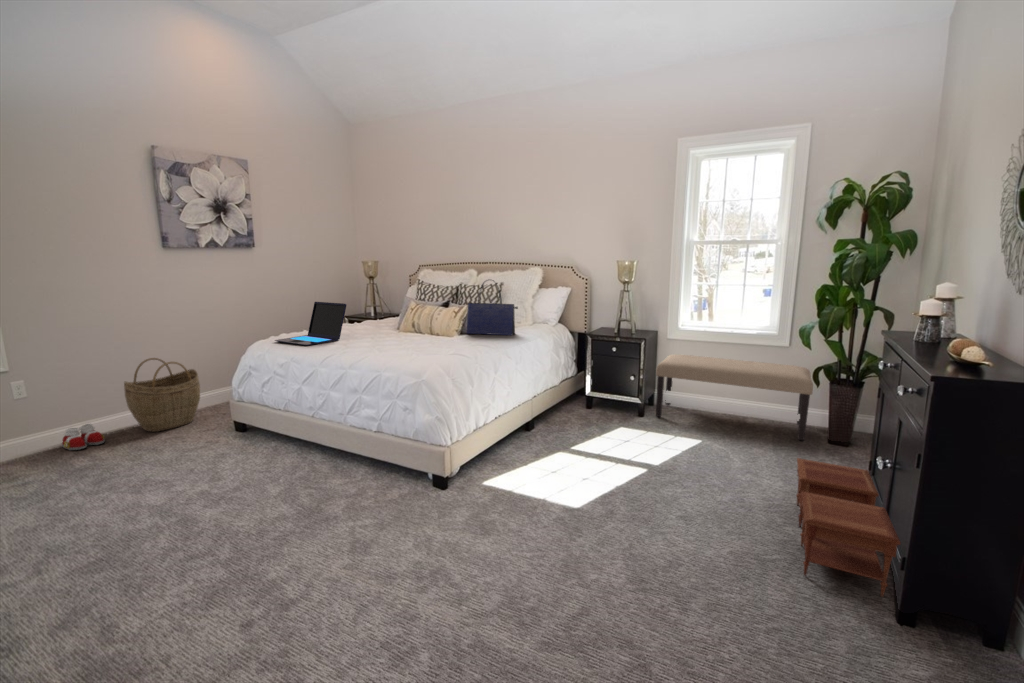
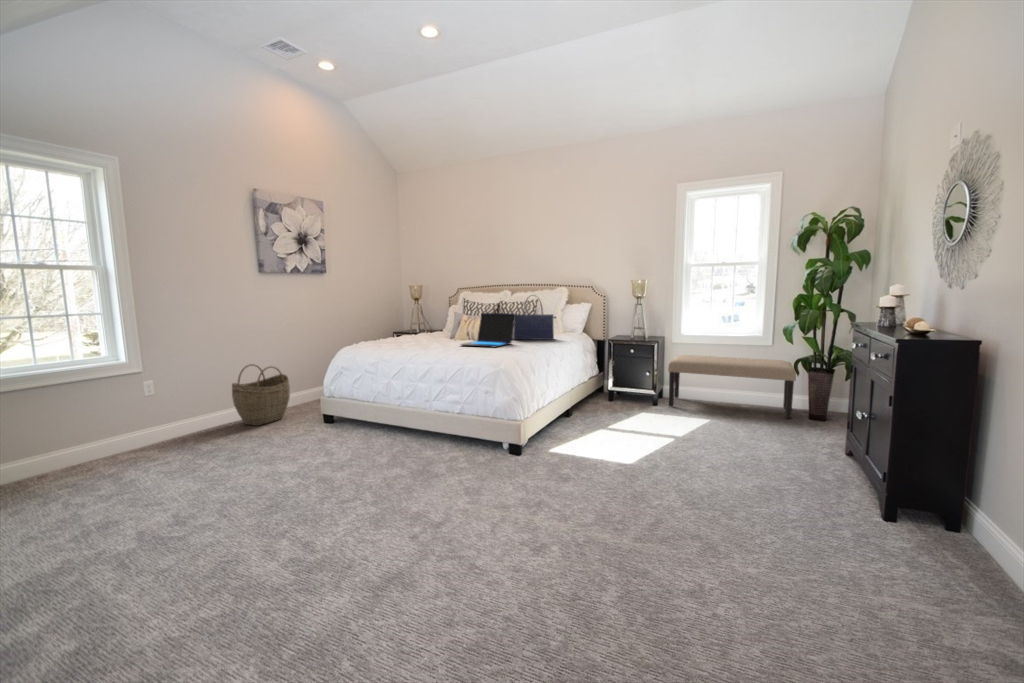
laptop: present [275,302,346,346] -> present [461,313,515,347]
slippers: present [62,424,105,450] -> none [185,418,219,439]
side table: present [796,458,901,597] -> none [790,421,871,506]

